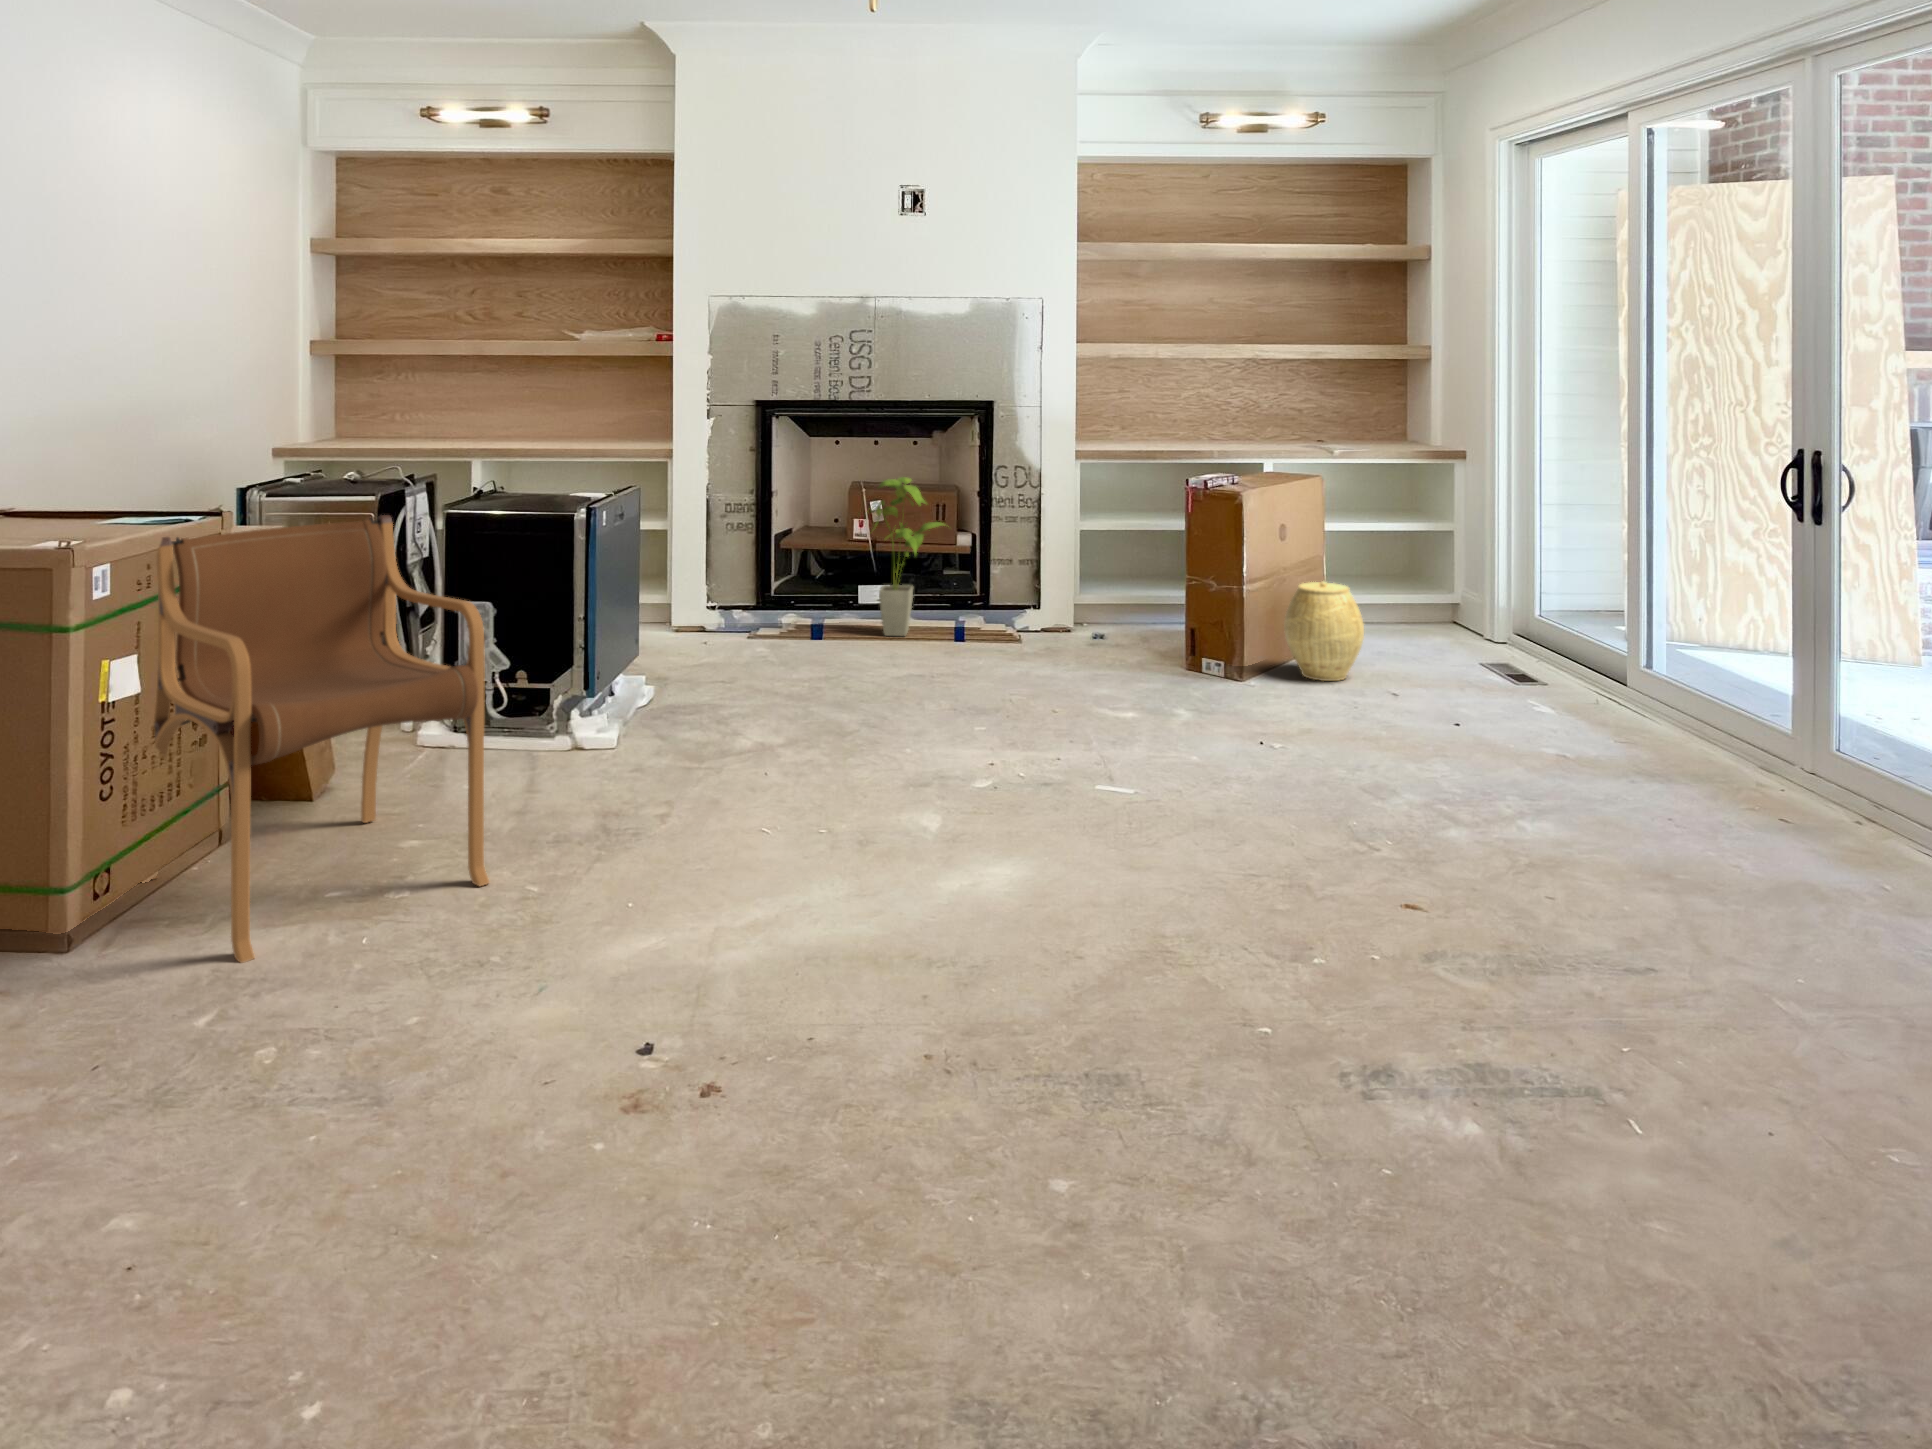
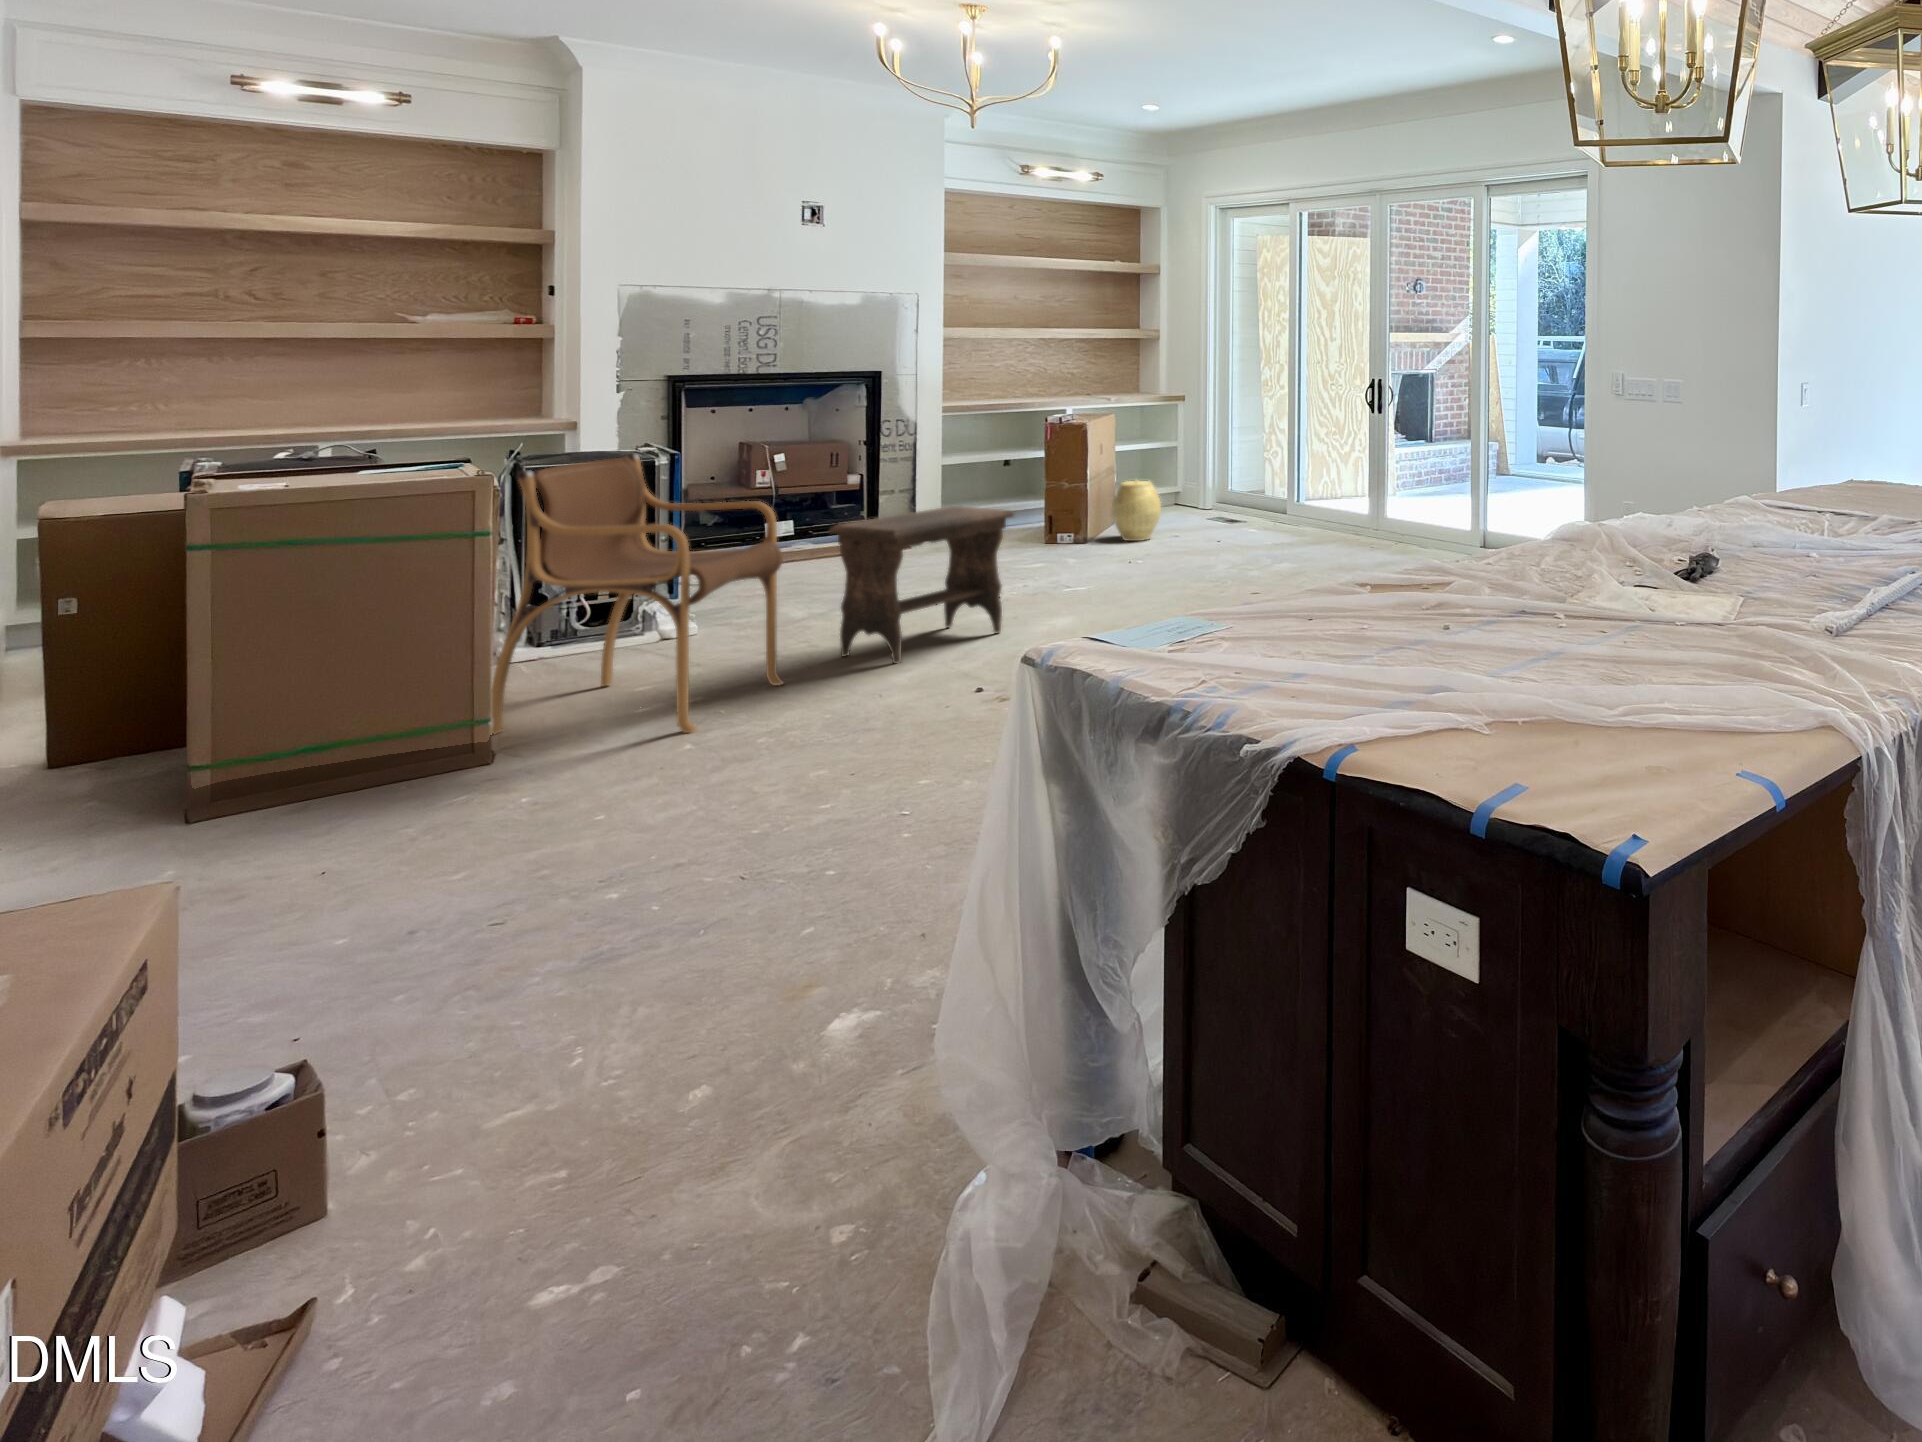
house plant: present [870,477,945,636] -> none [772,433,846,559]
footstool: none [615,624,890,884] -> present [829,506,1014,664]

